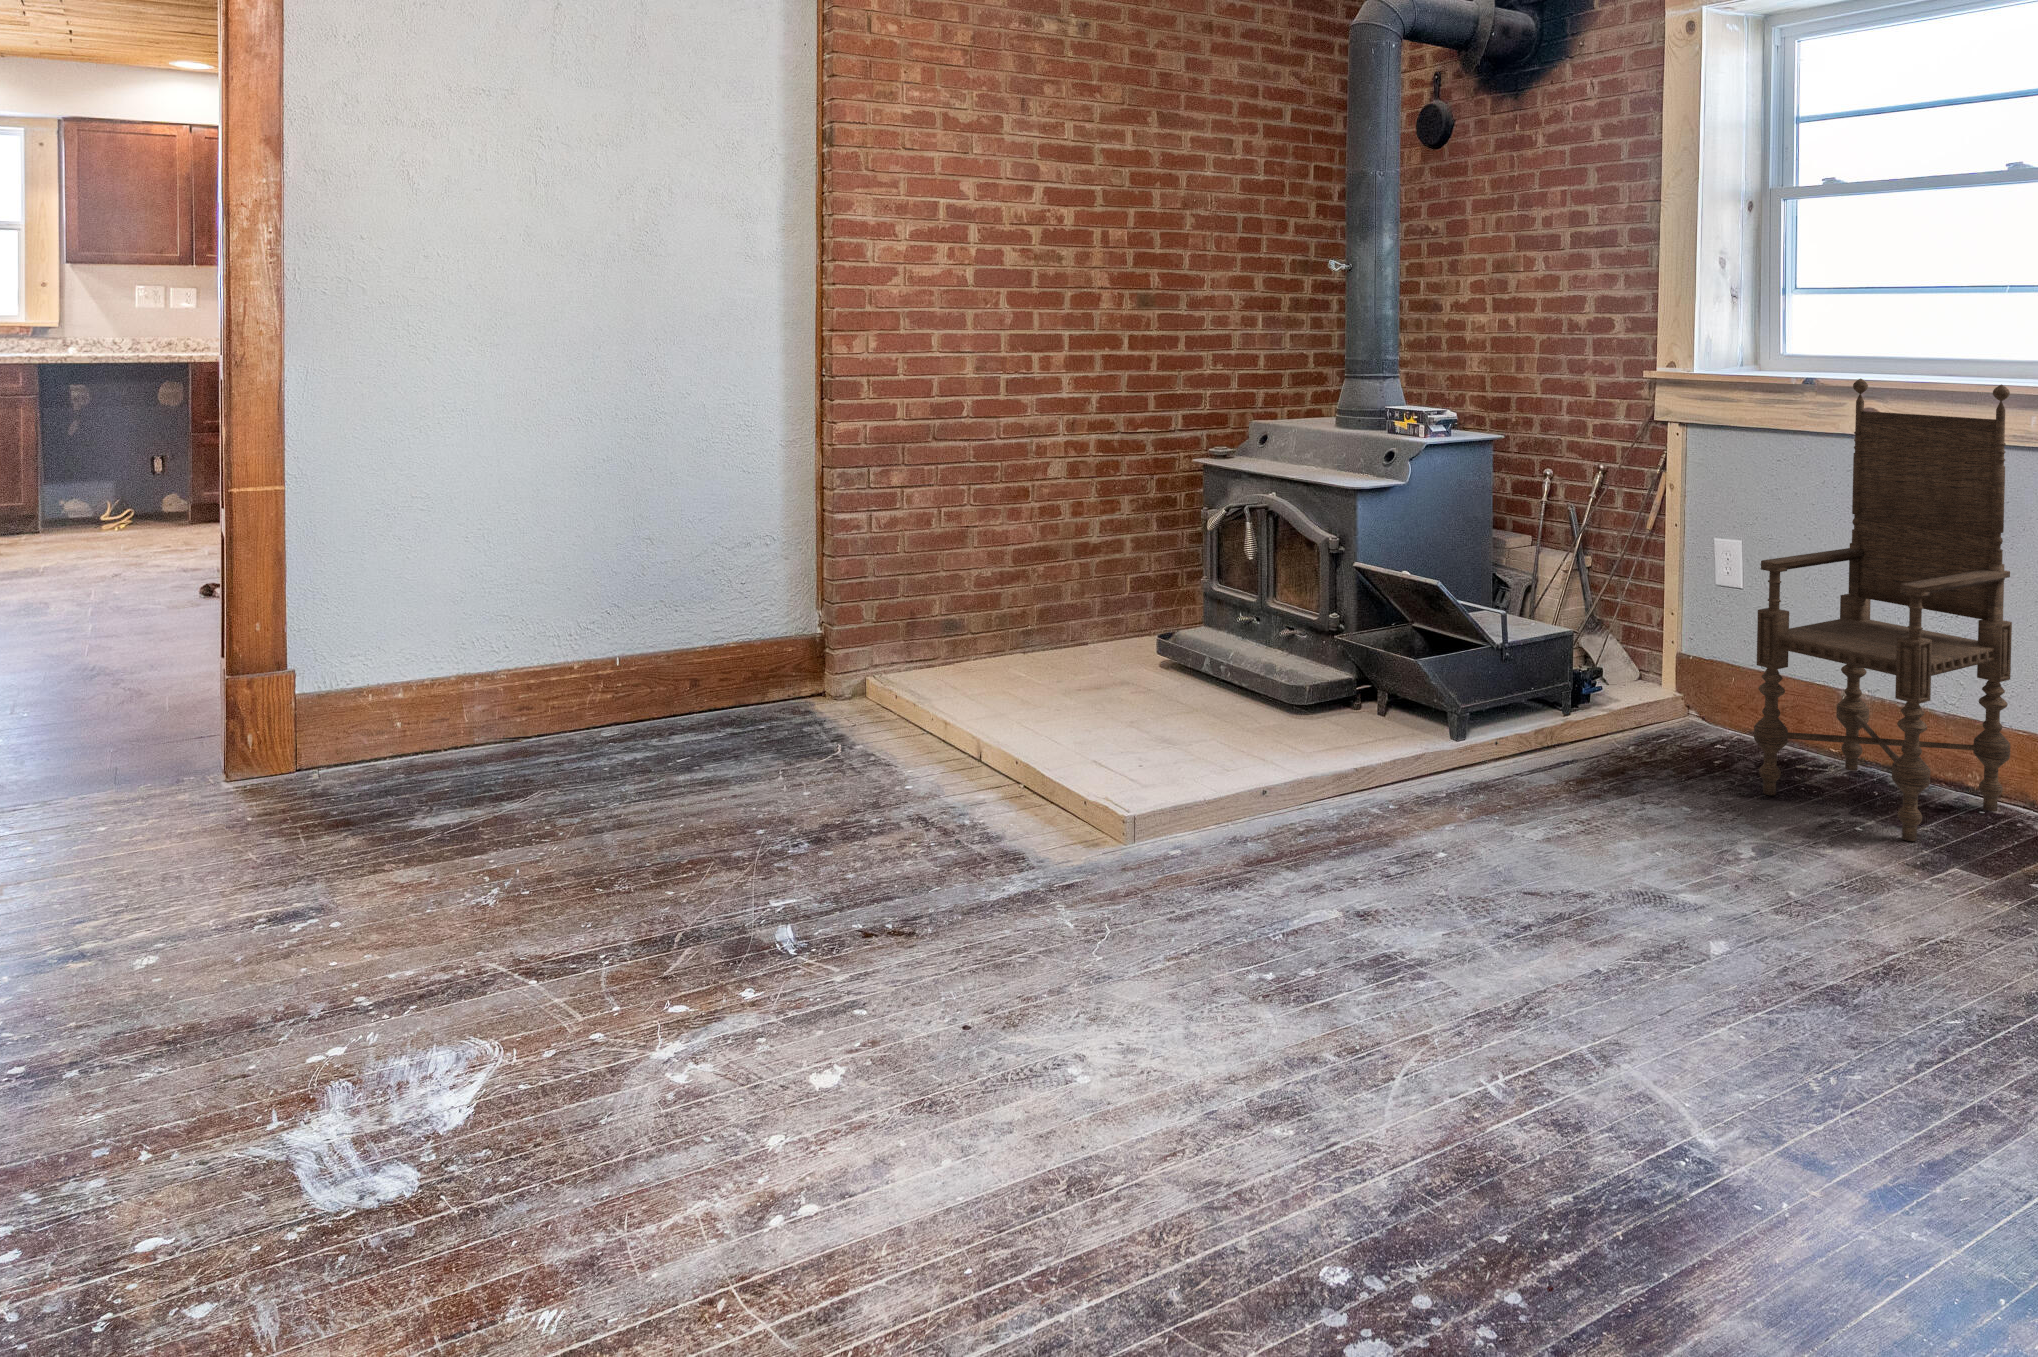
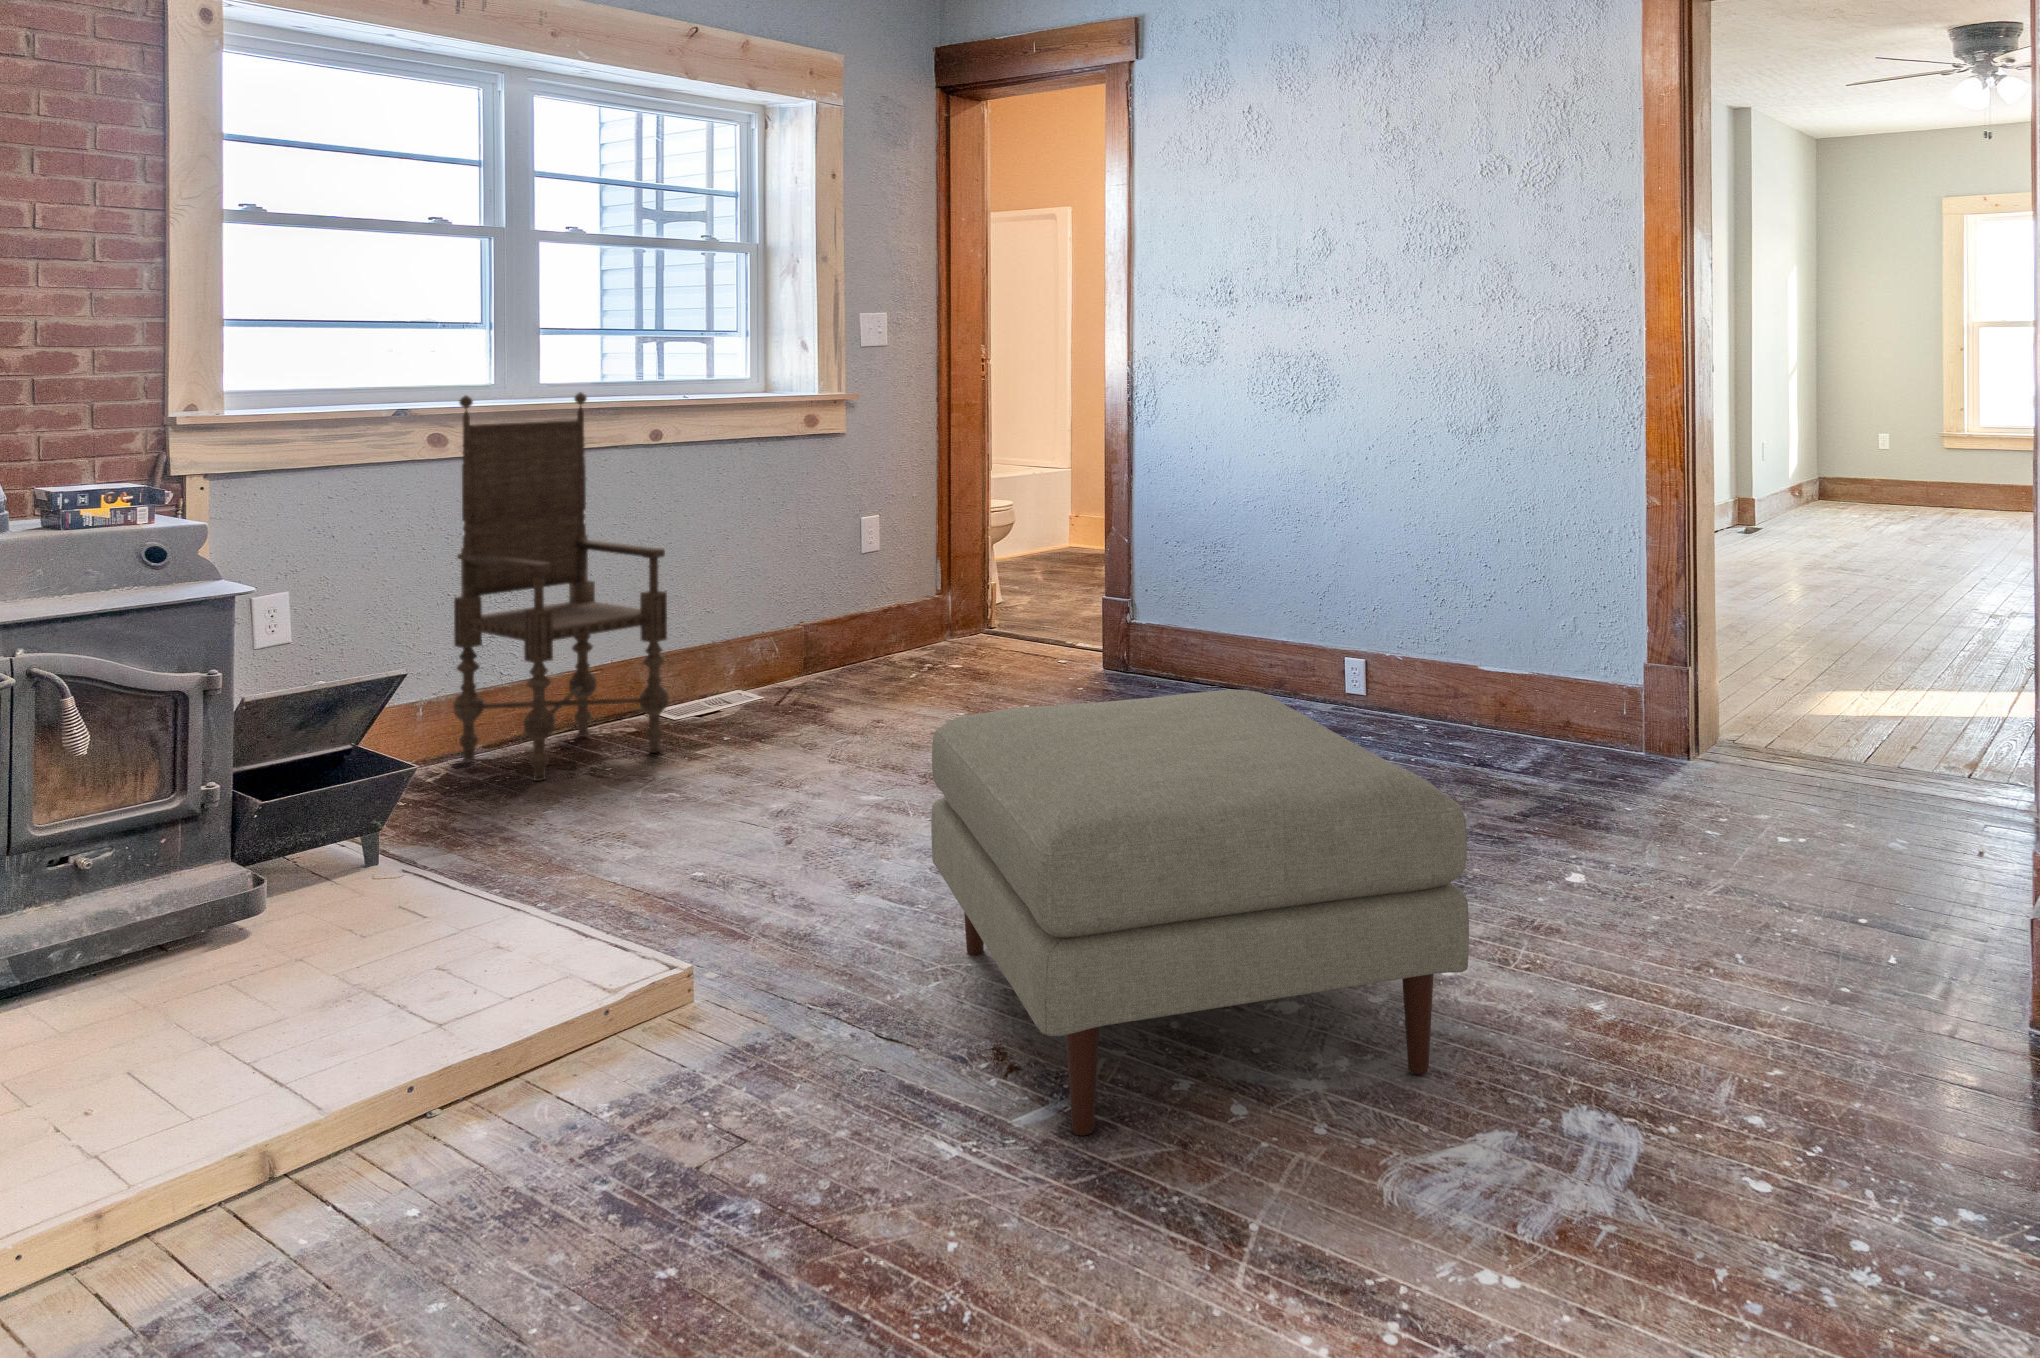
ottoman: none [559,699,1163,1124] -> present [931,690,1469,1135]

